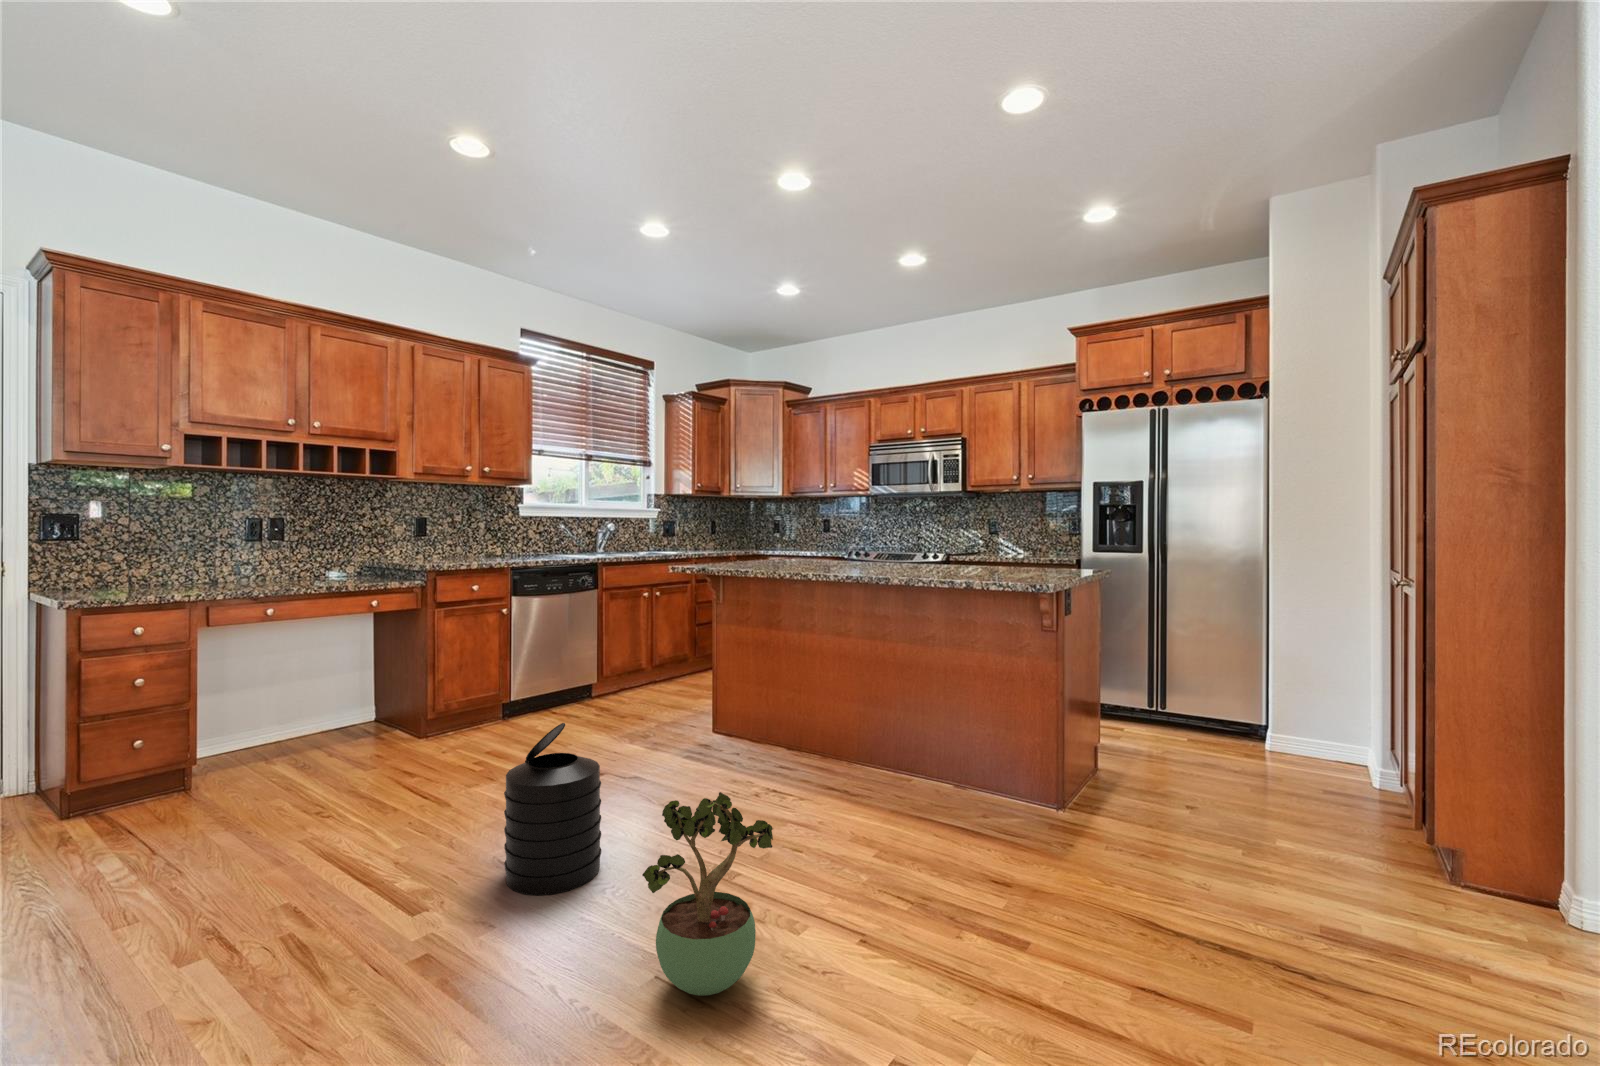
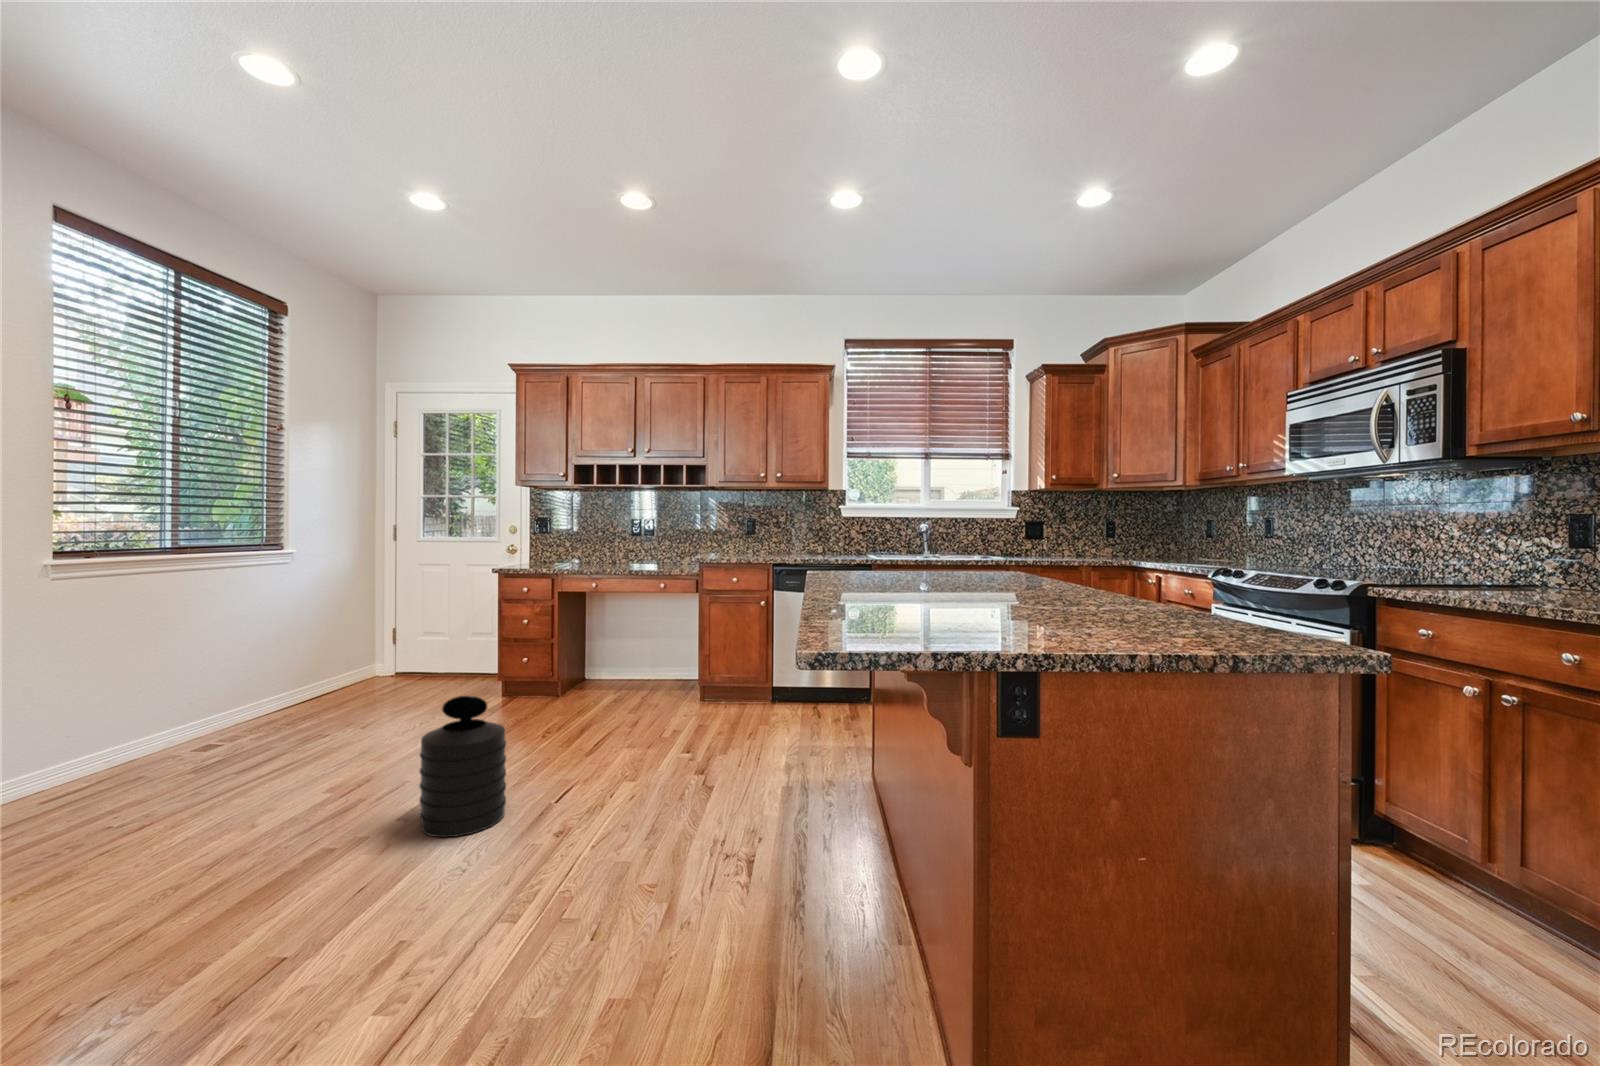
potted plant: present [642,792,773,996] -> none [177,771,298,964]

